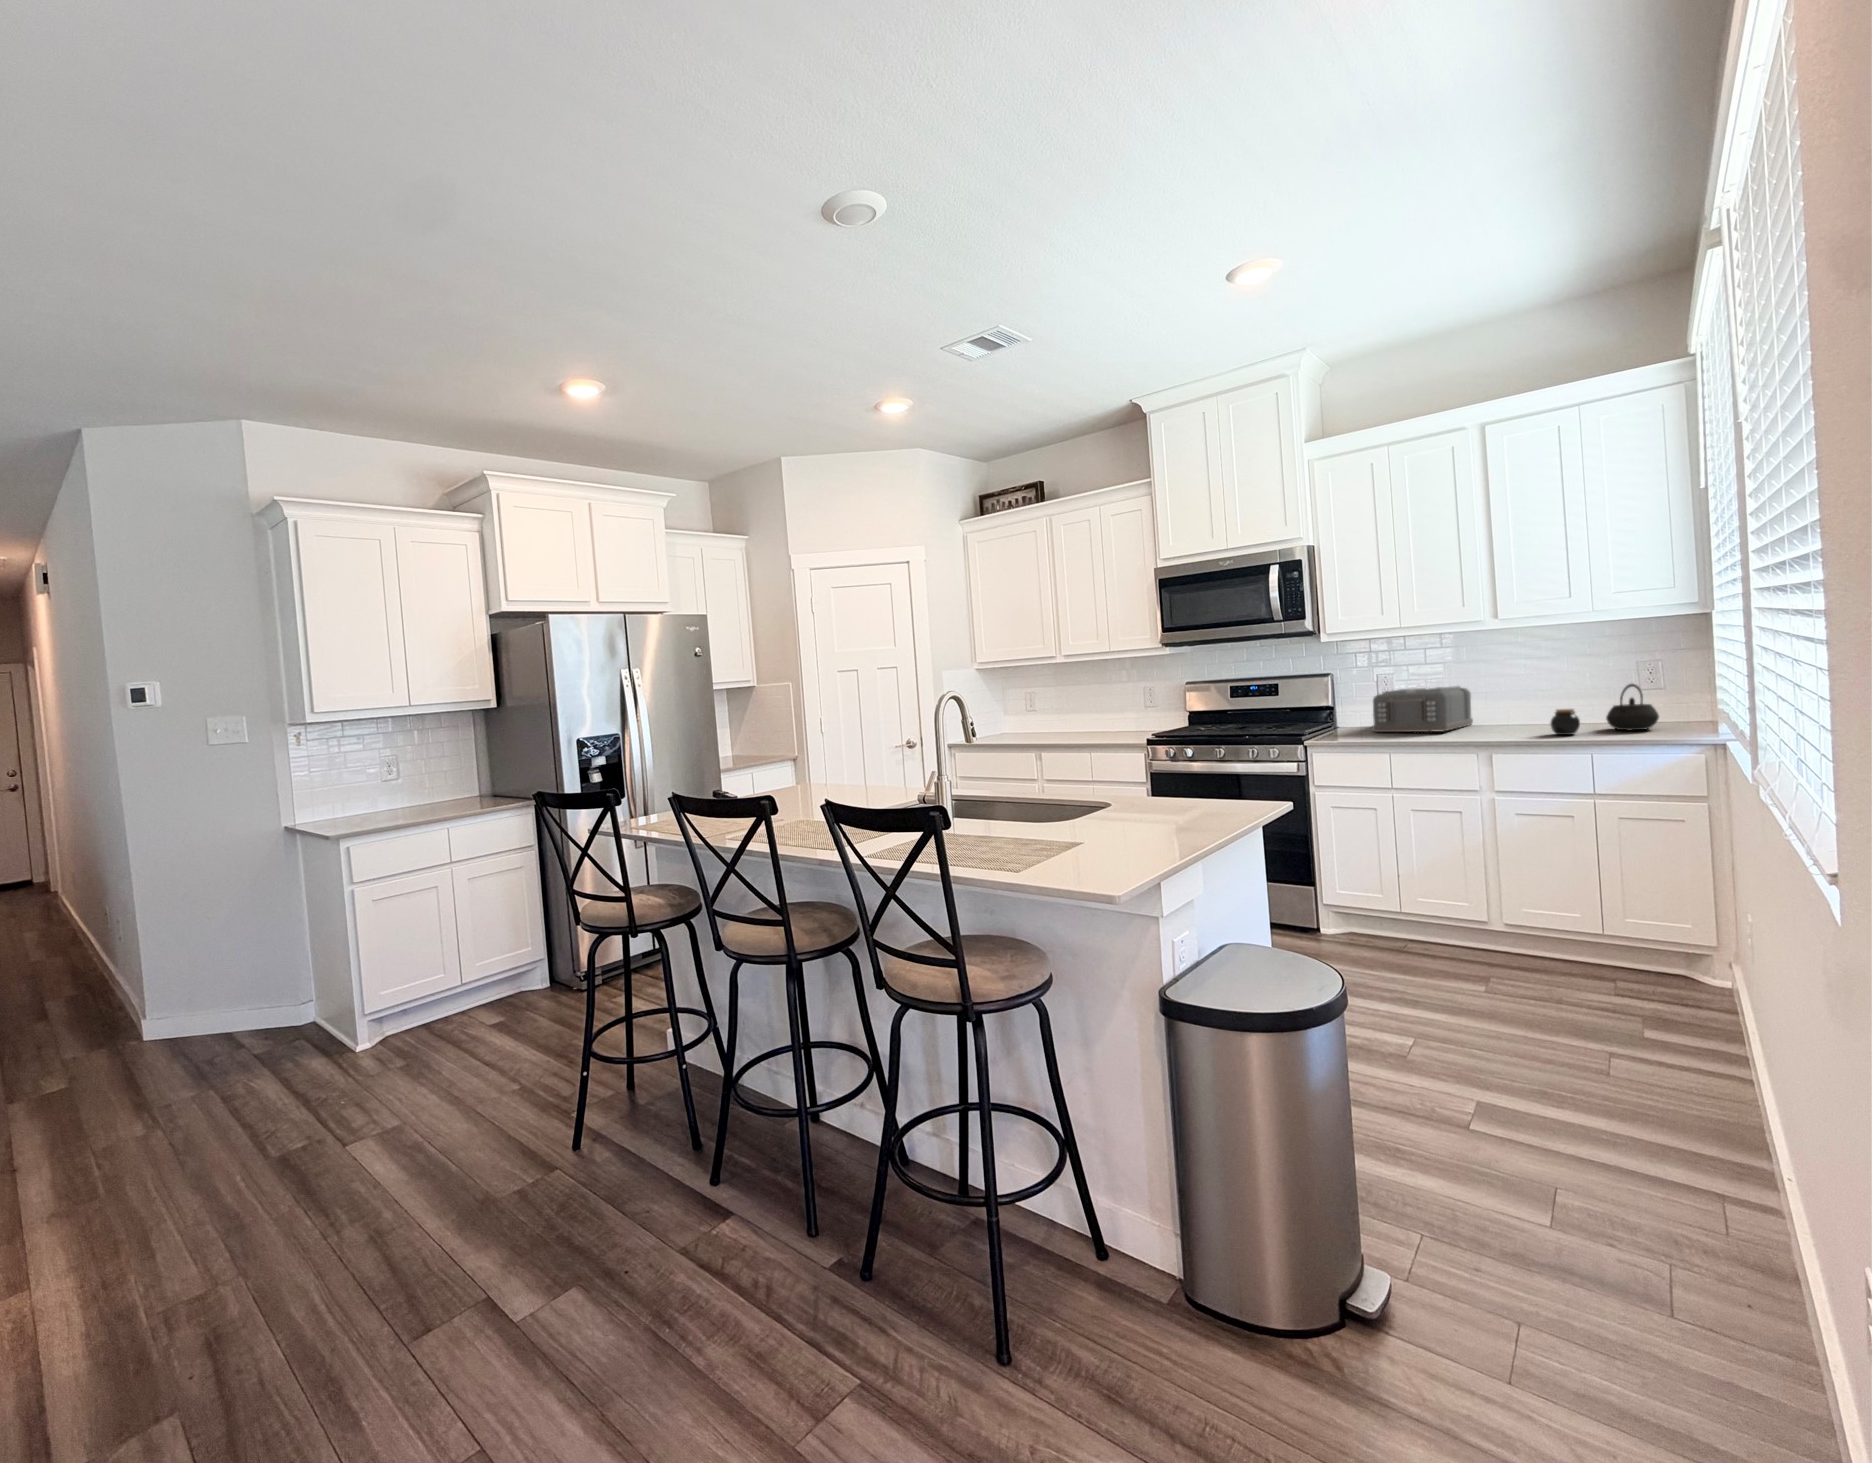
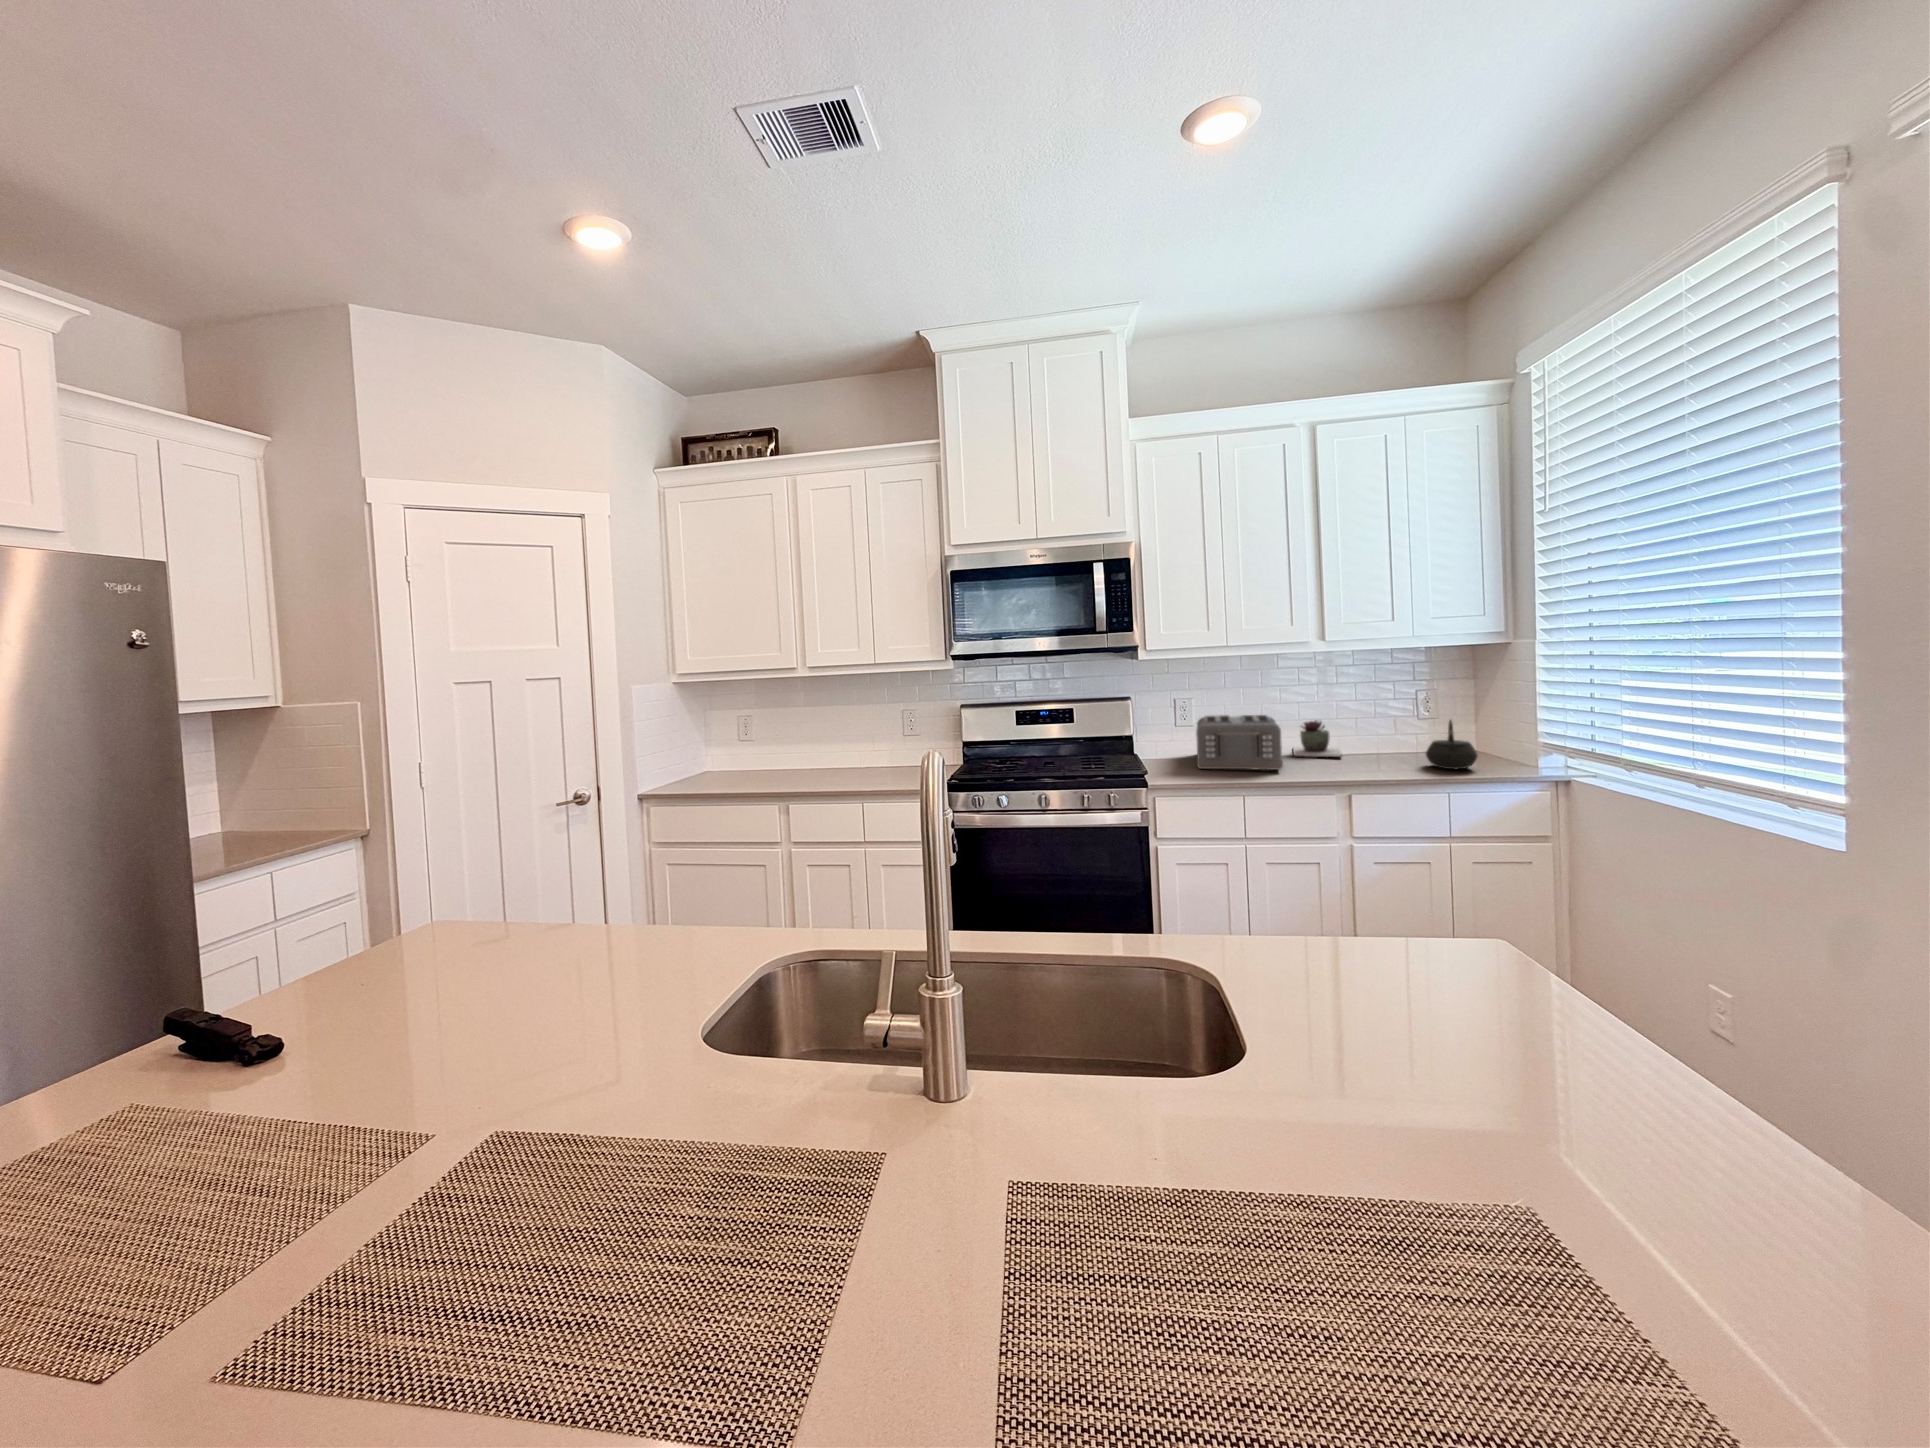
succulent plant: none [1490,690,1555,724] -> present [1293,720,1342,757]
jar: present [1550,709,1580,735] -> none [1392,747,1423,777]

